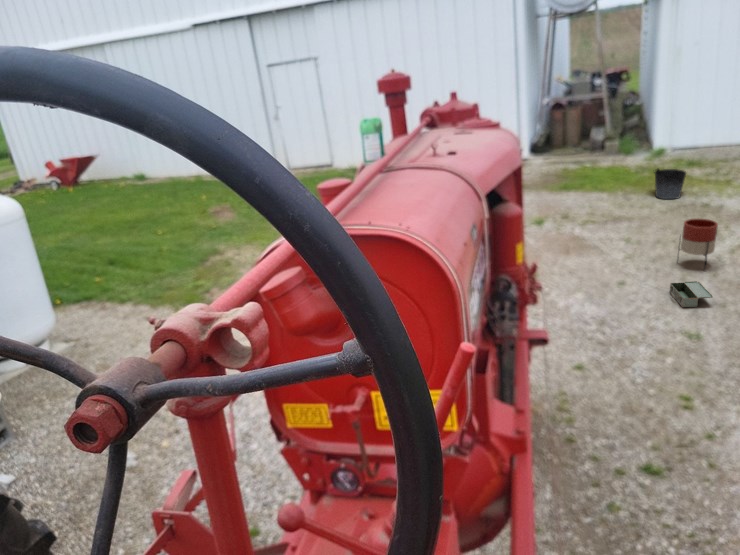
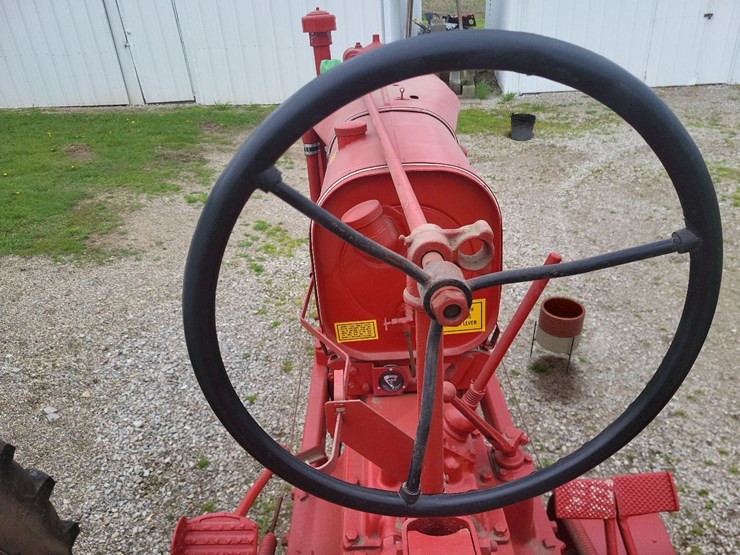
planter: present [678,219,718,269] -> present [530,296,586,373]
toolbox: present [670,281,713,307] -> none [533,212,568,234]

